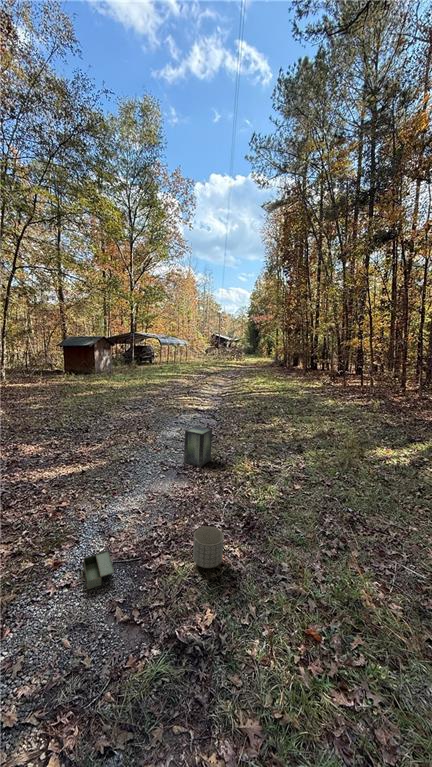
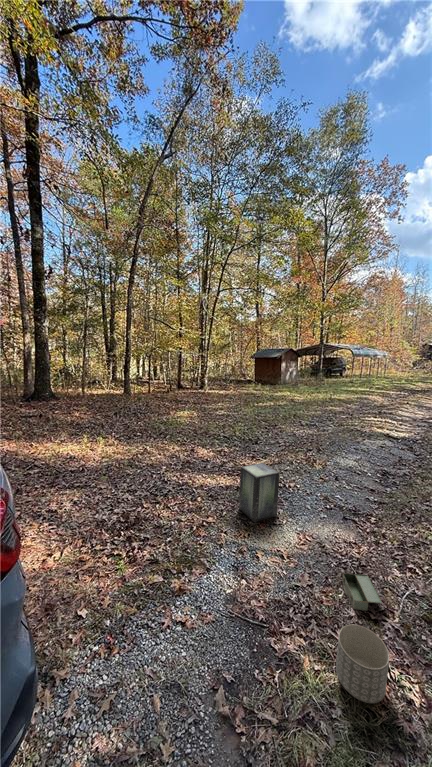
storage box: present [184,427,212,467] -> present [239,463,279,522]
toolbox: present [82,551,114,589] -> present [342,573,382,611]

